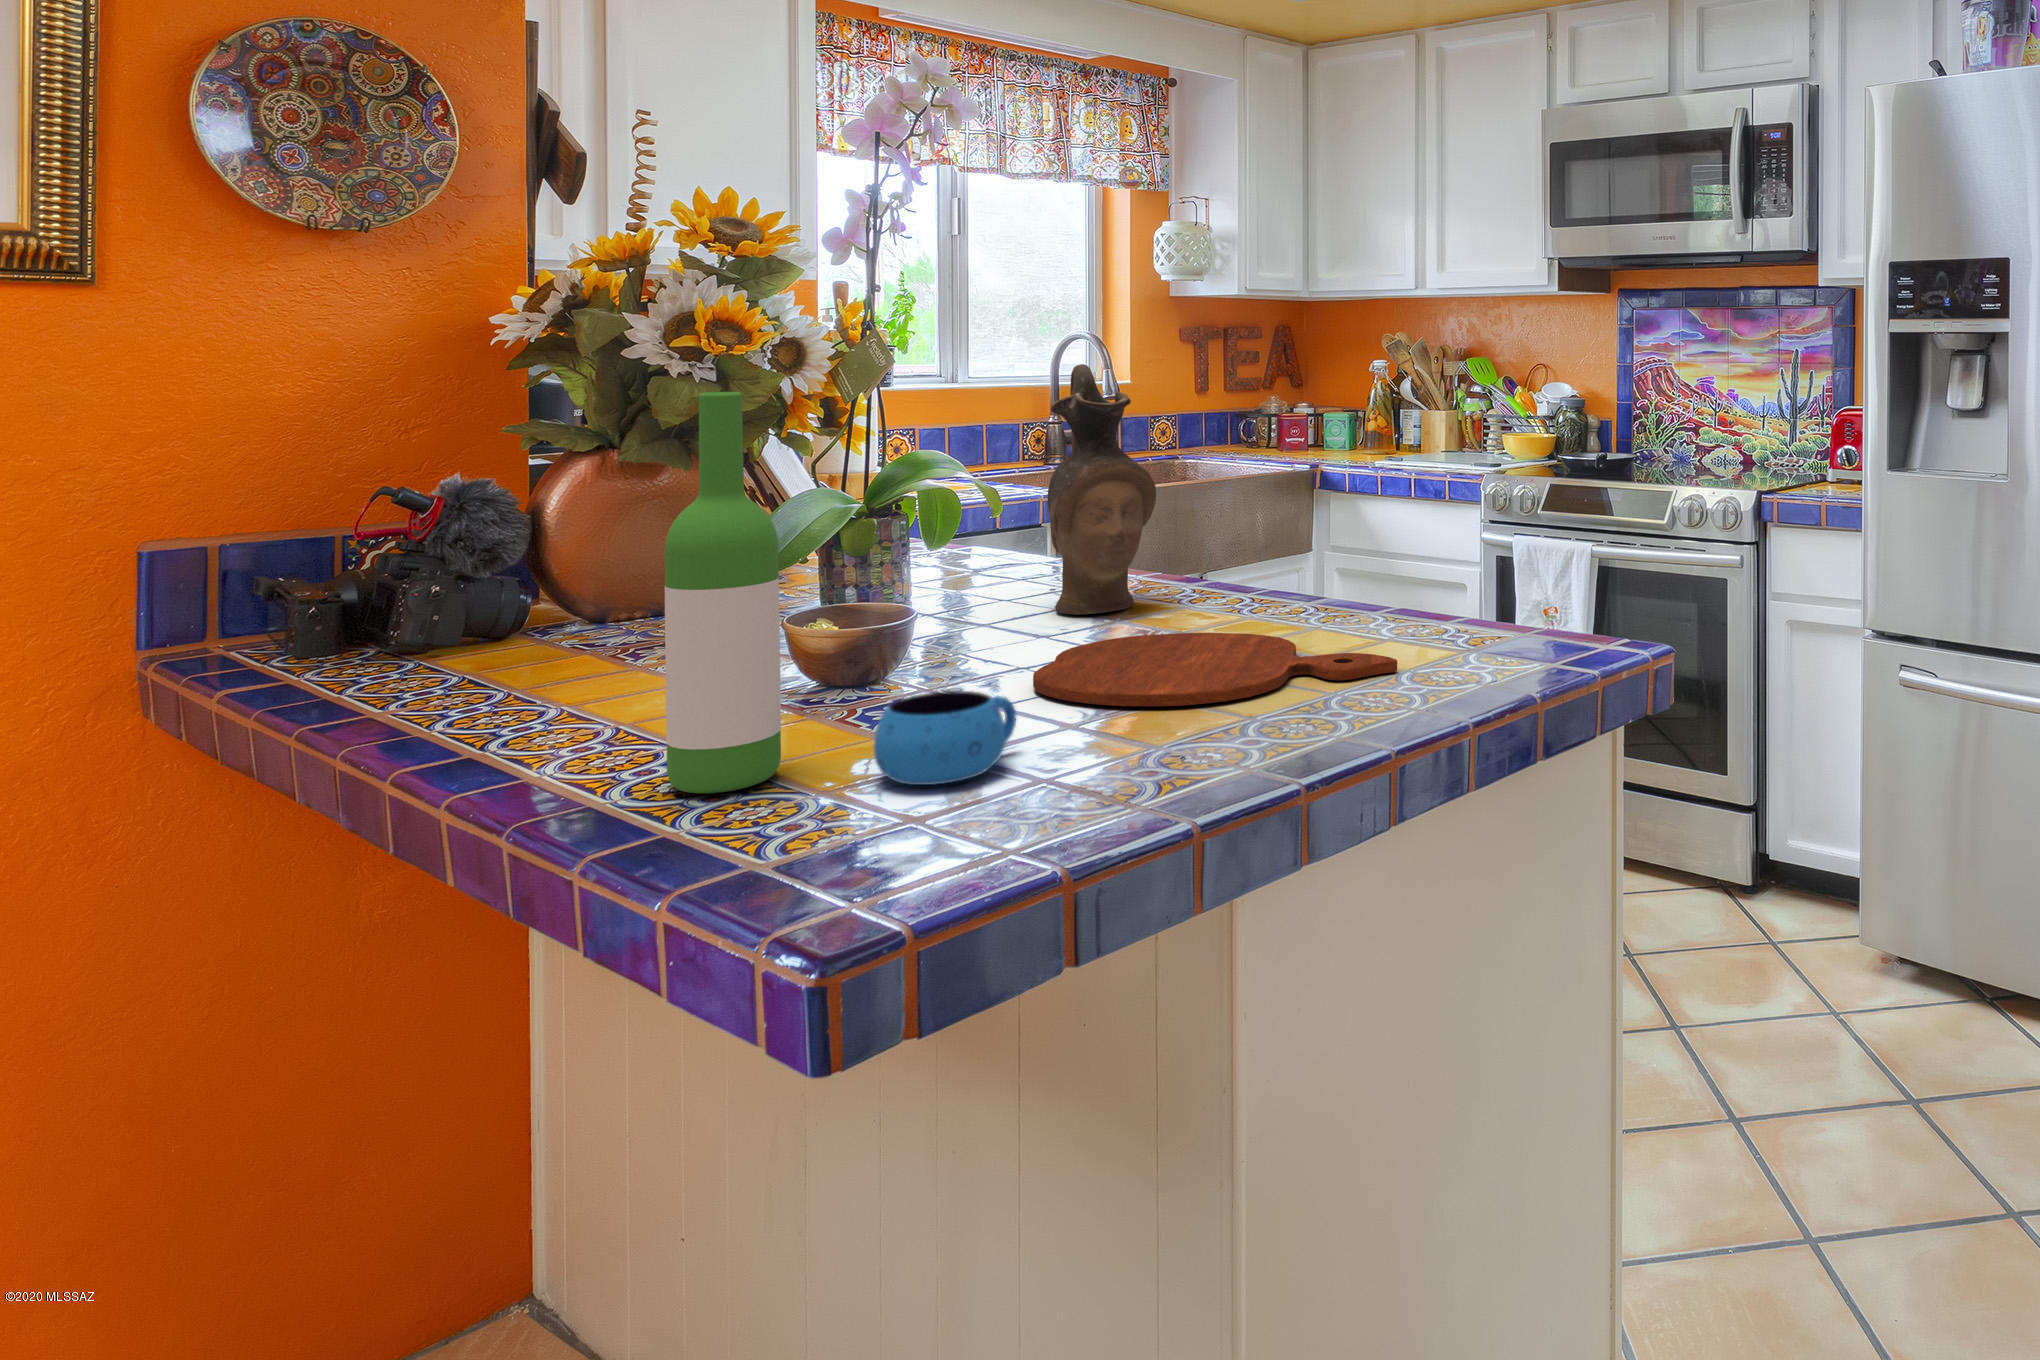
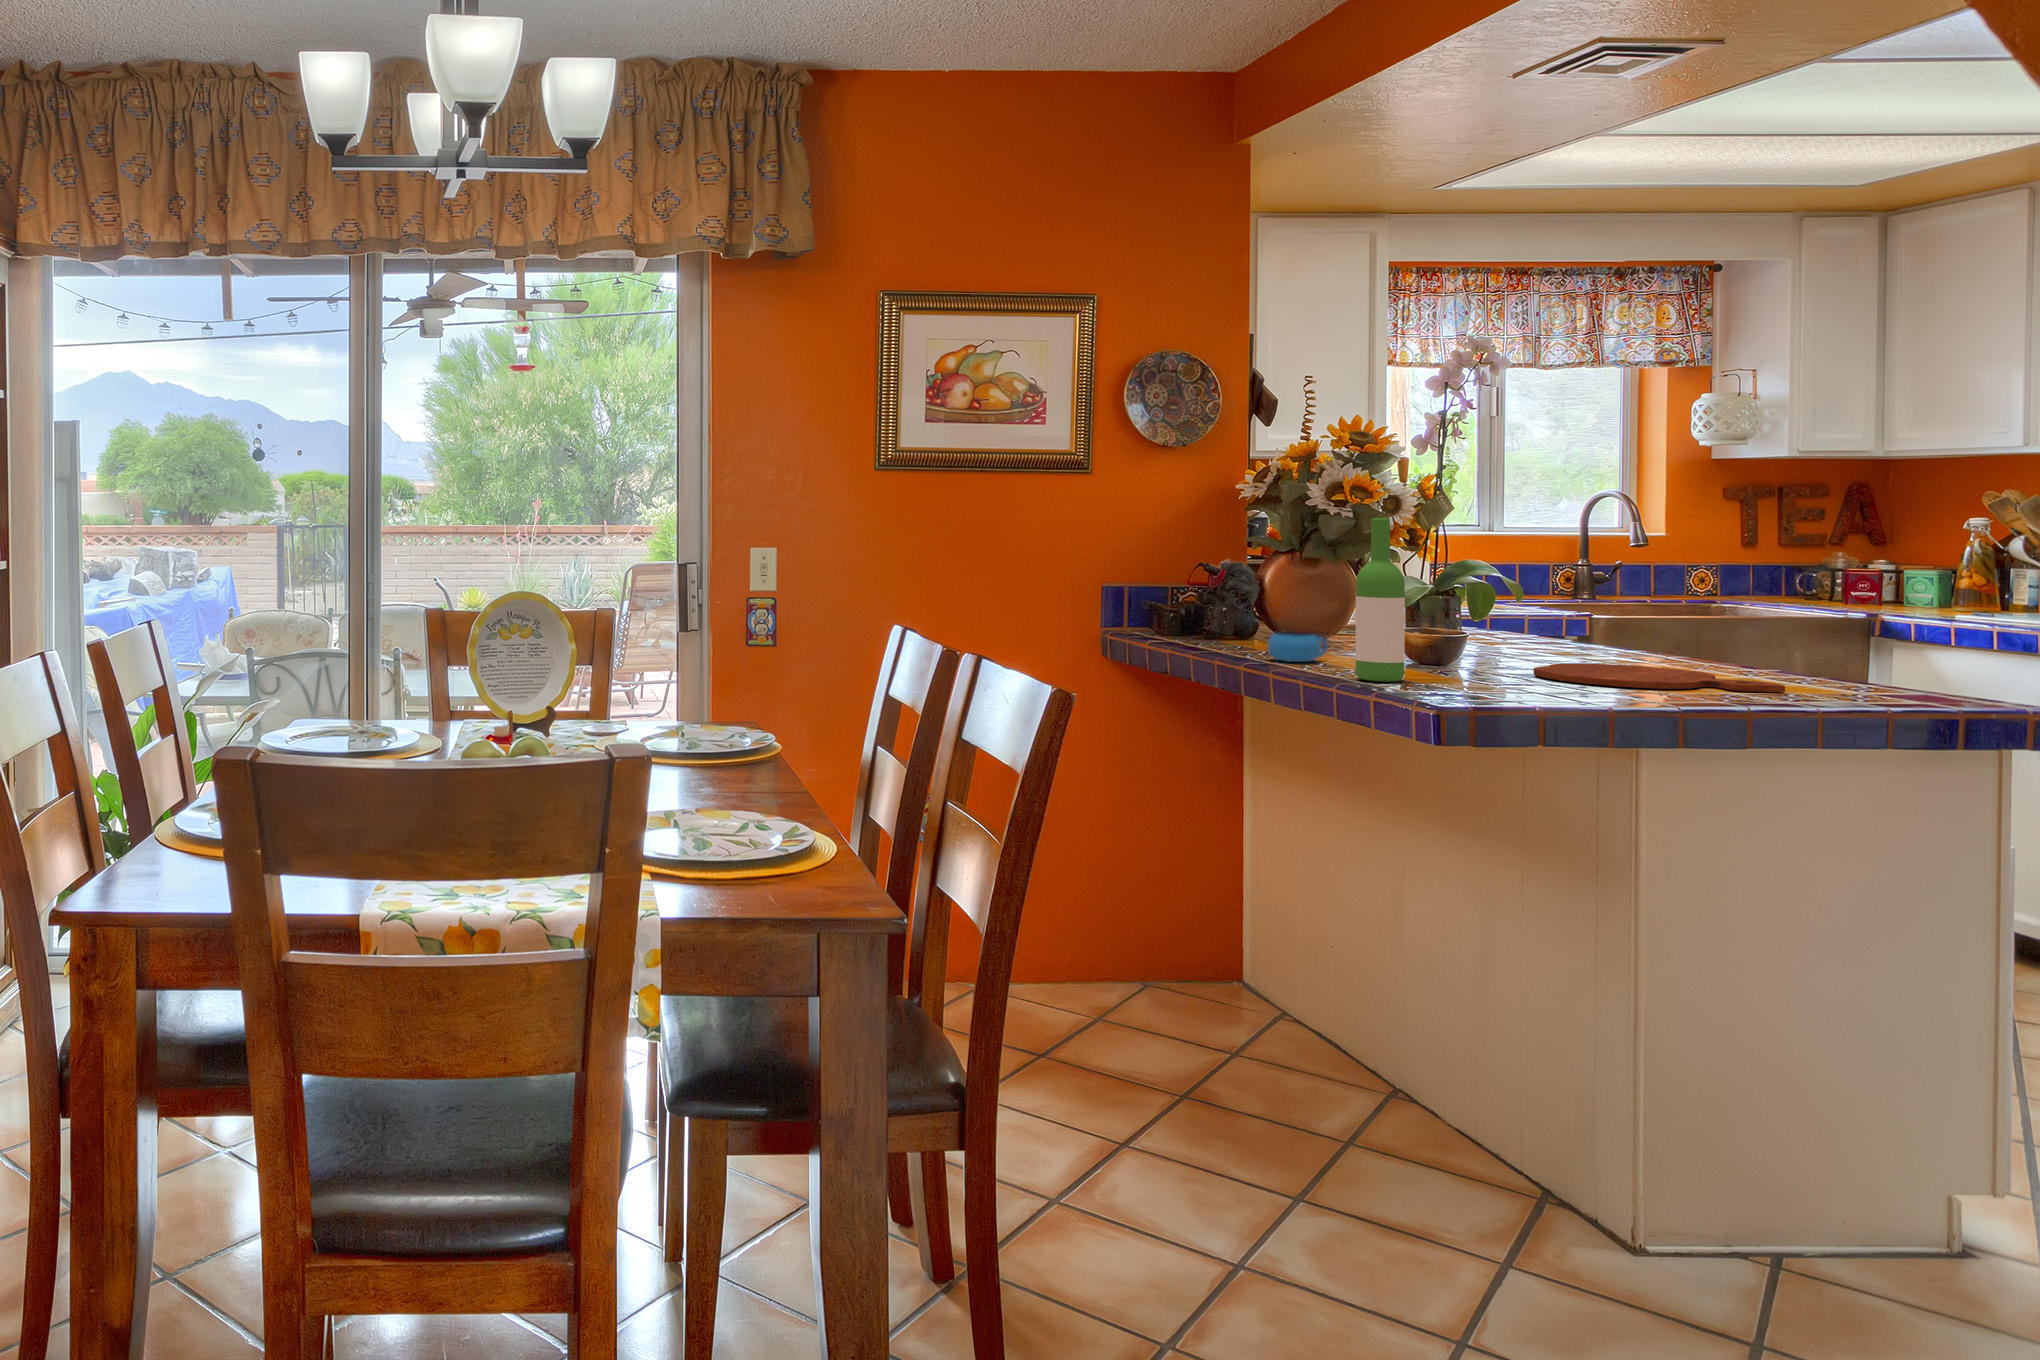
ceramic pitcher: present [1048,364,1156,614] -> none [1553,511,1629,658]
mug: present [874,691,1016,785] -> present [1268,632,1328,662]

